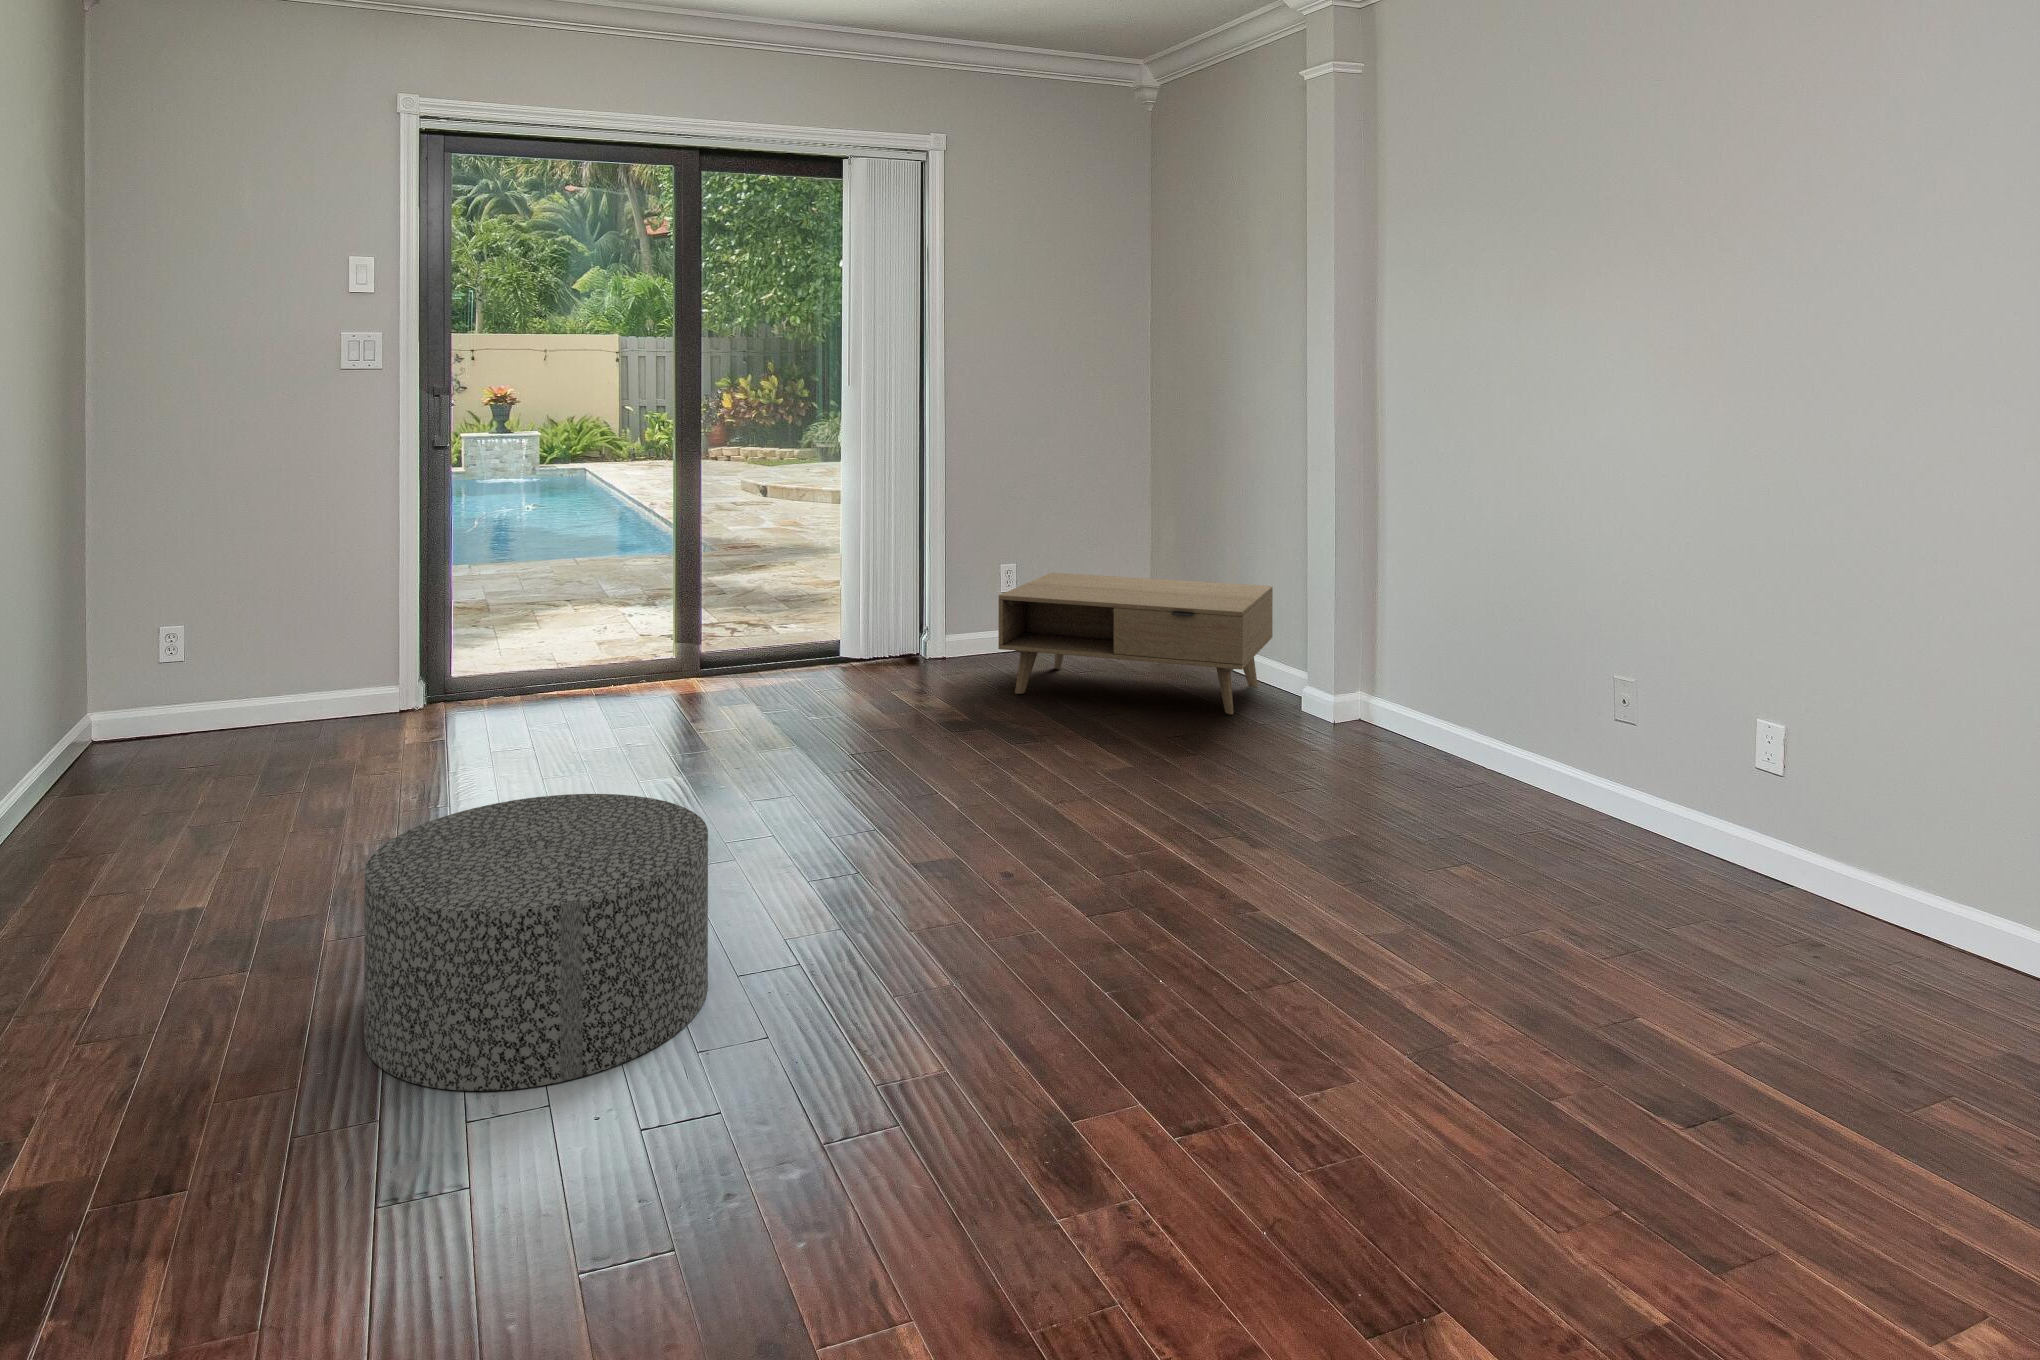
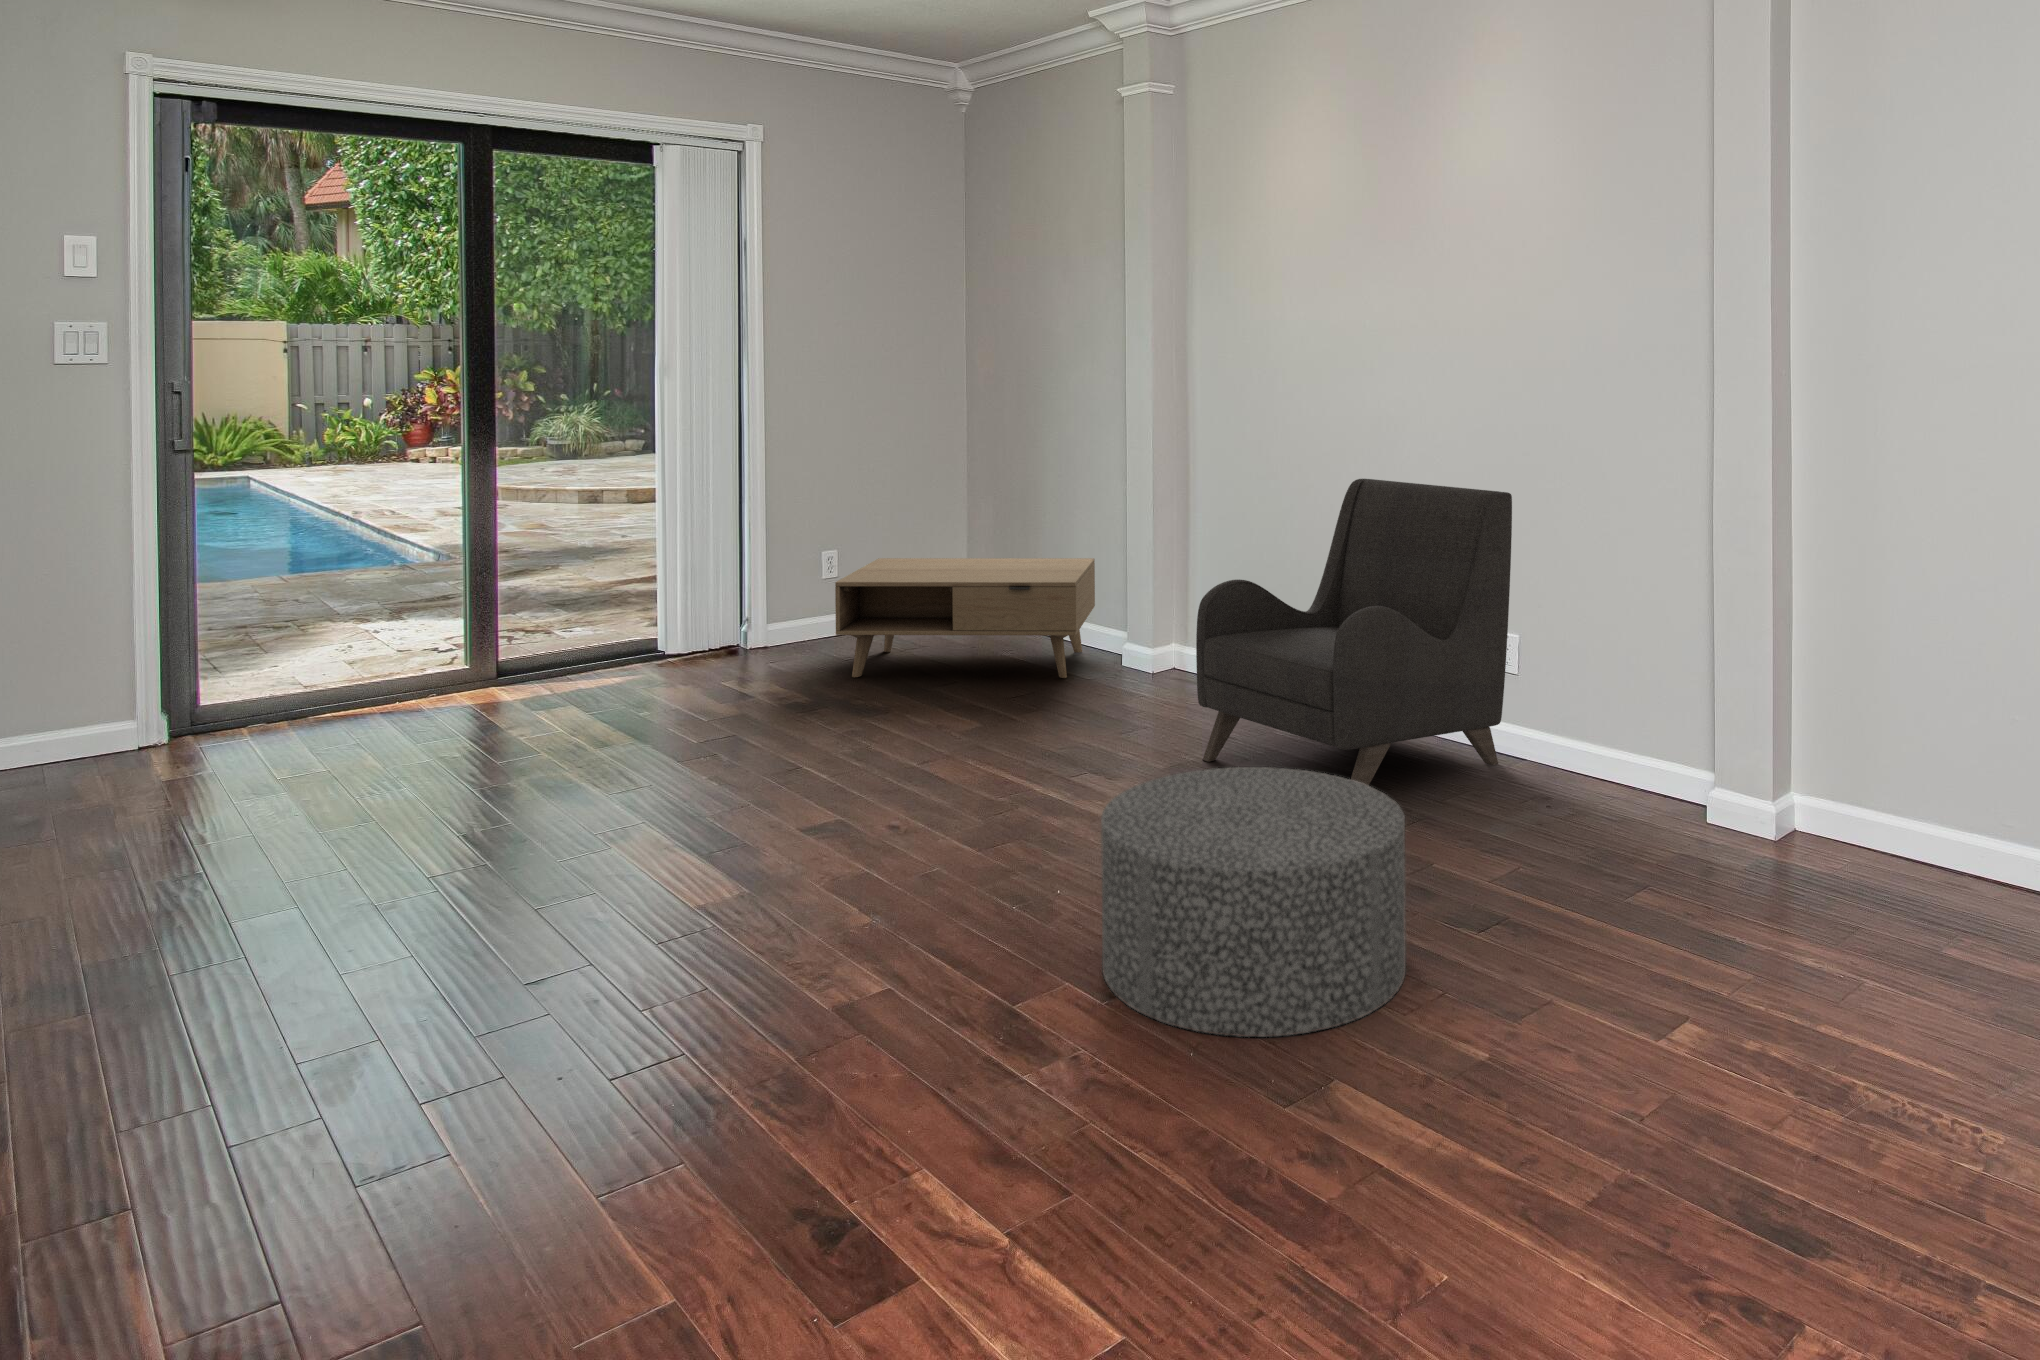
armchair: none [1357,514,1764,919] -> present [1196,479,1512,786]
ottoman: present [364,794,708,1091] -> present [1101,767,1406,1037]

